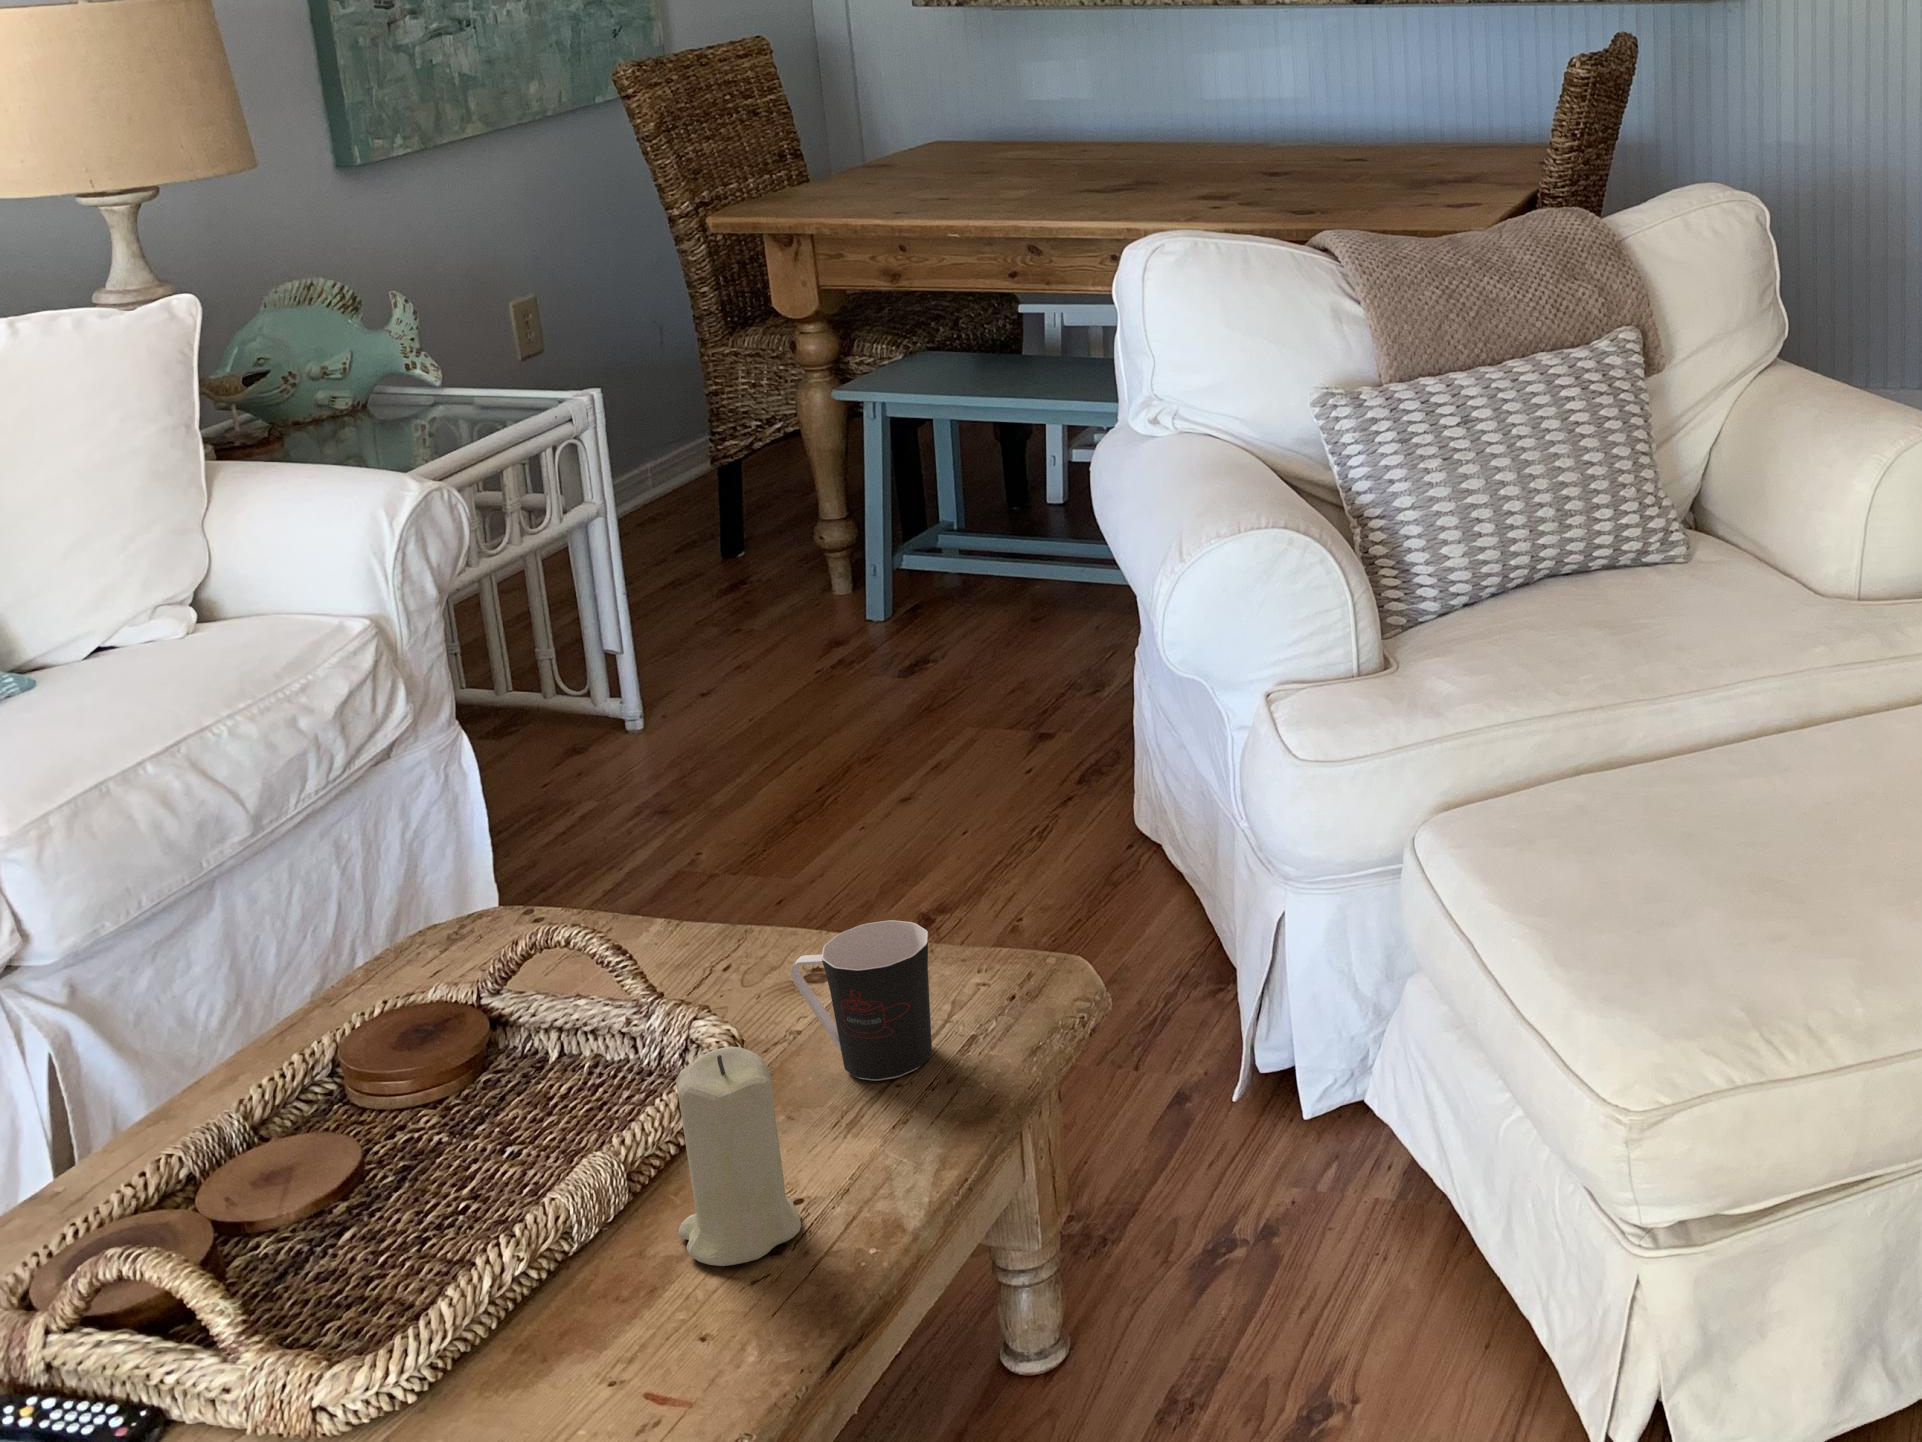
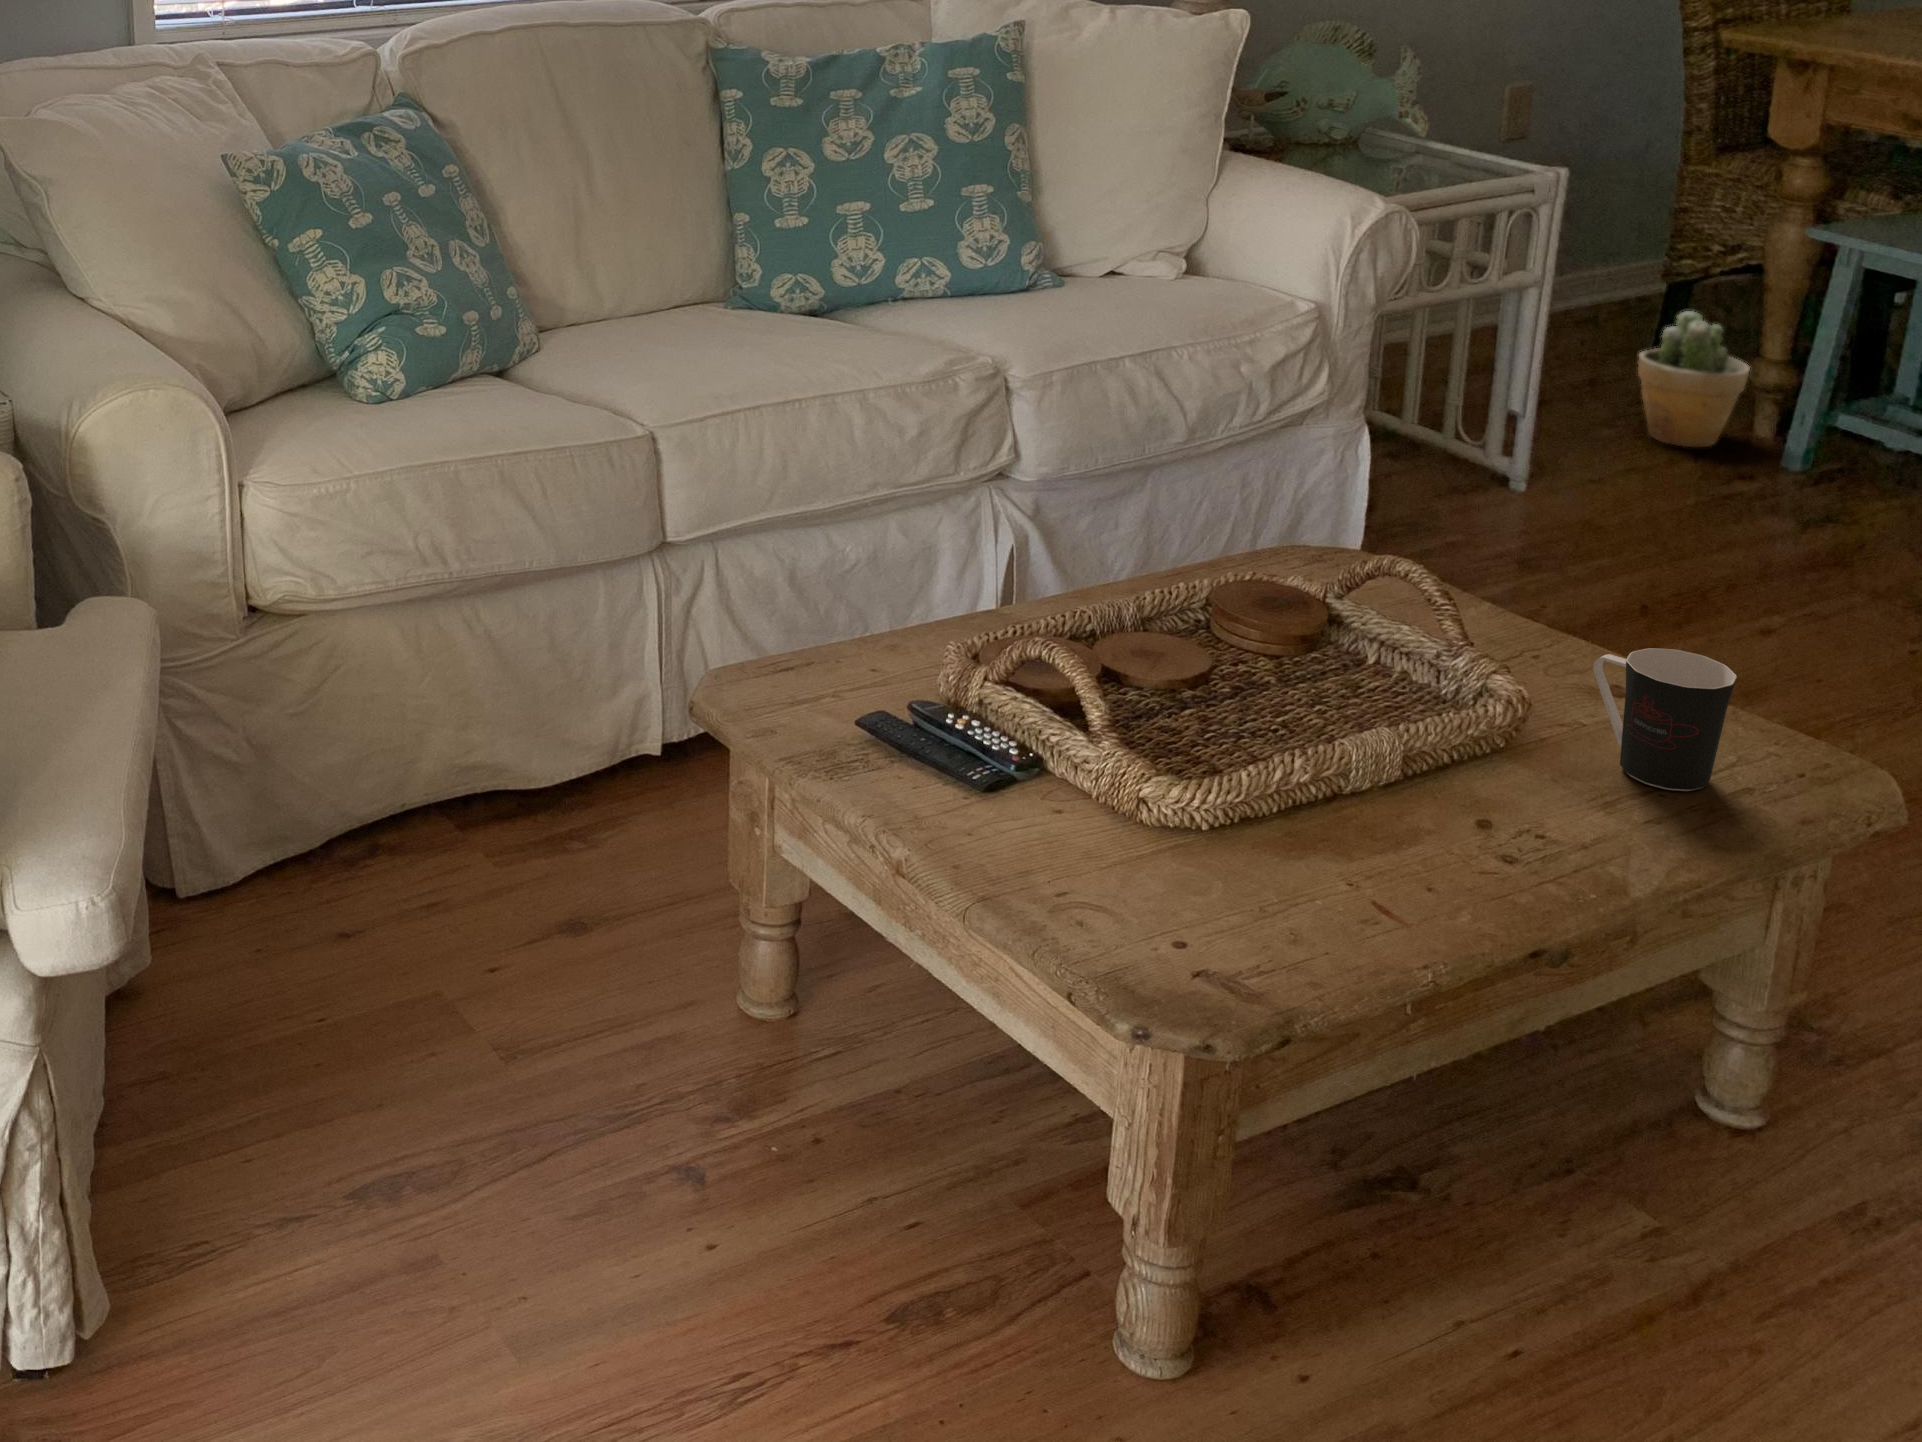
potted plant: none [717,499,820,636] -> present [1638,311,1750,447]
candle: present [676,1047,801,1266] -> none [1435,682,1550,860]

